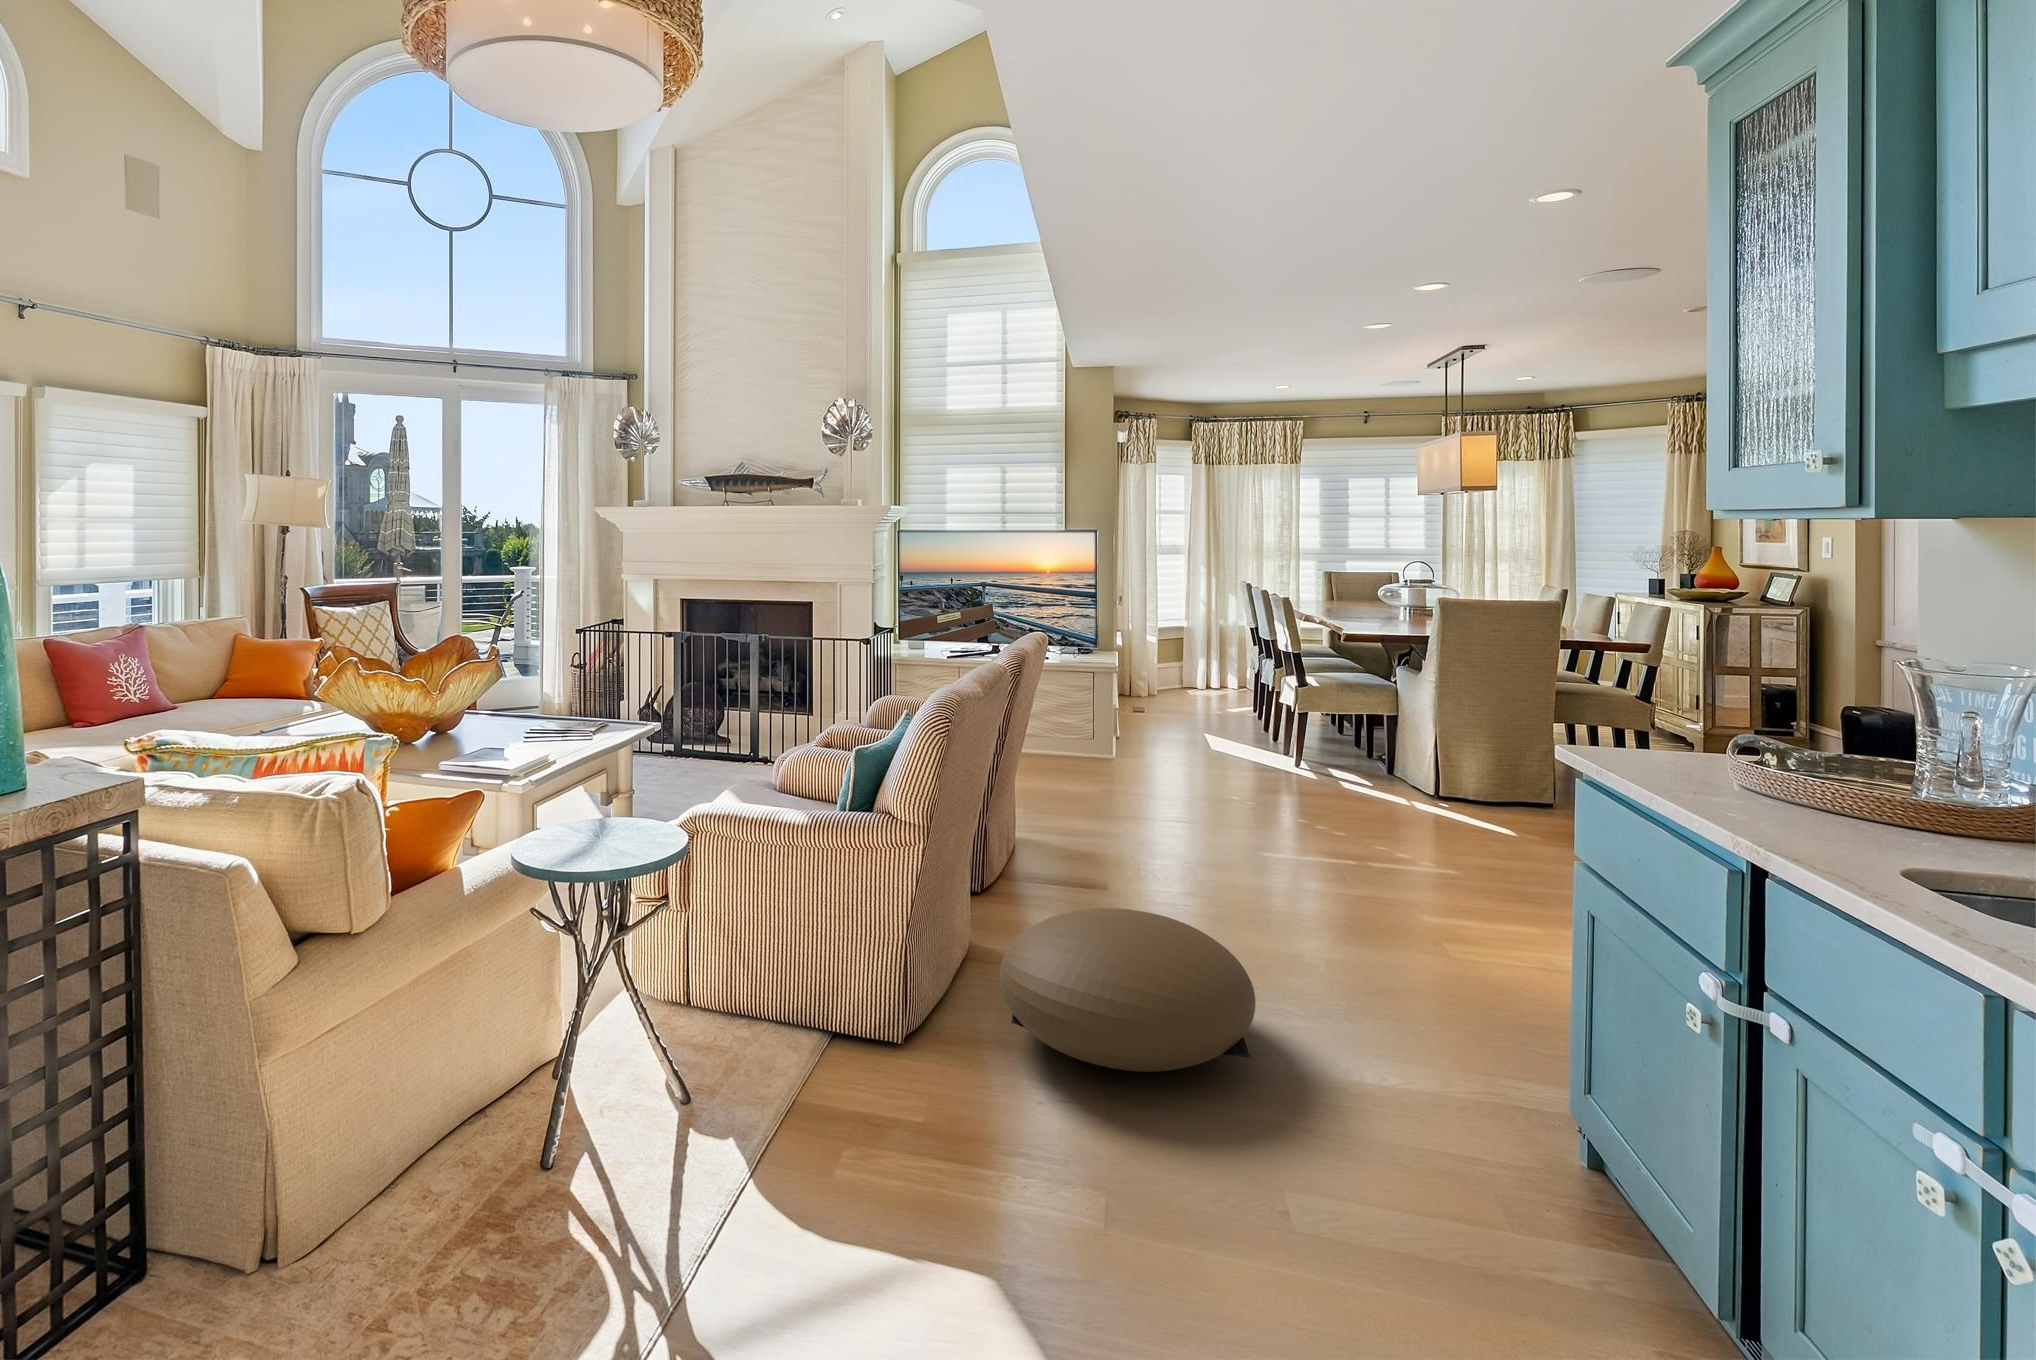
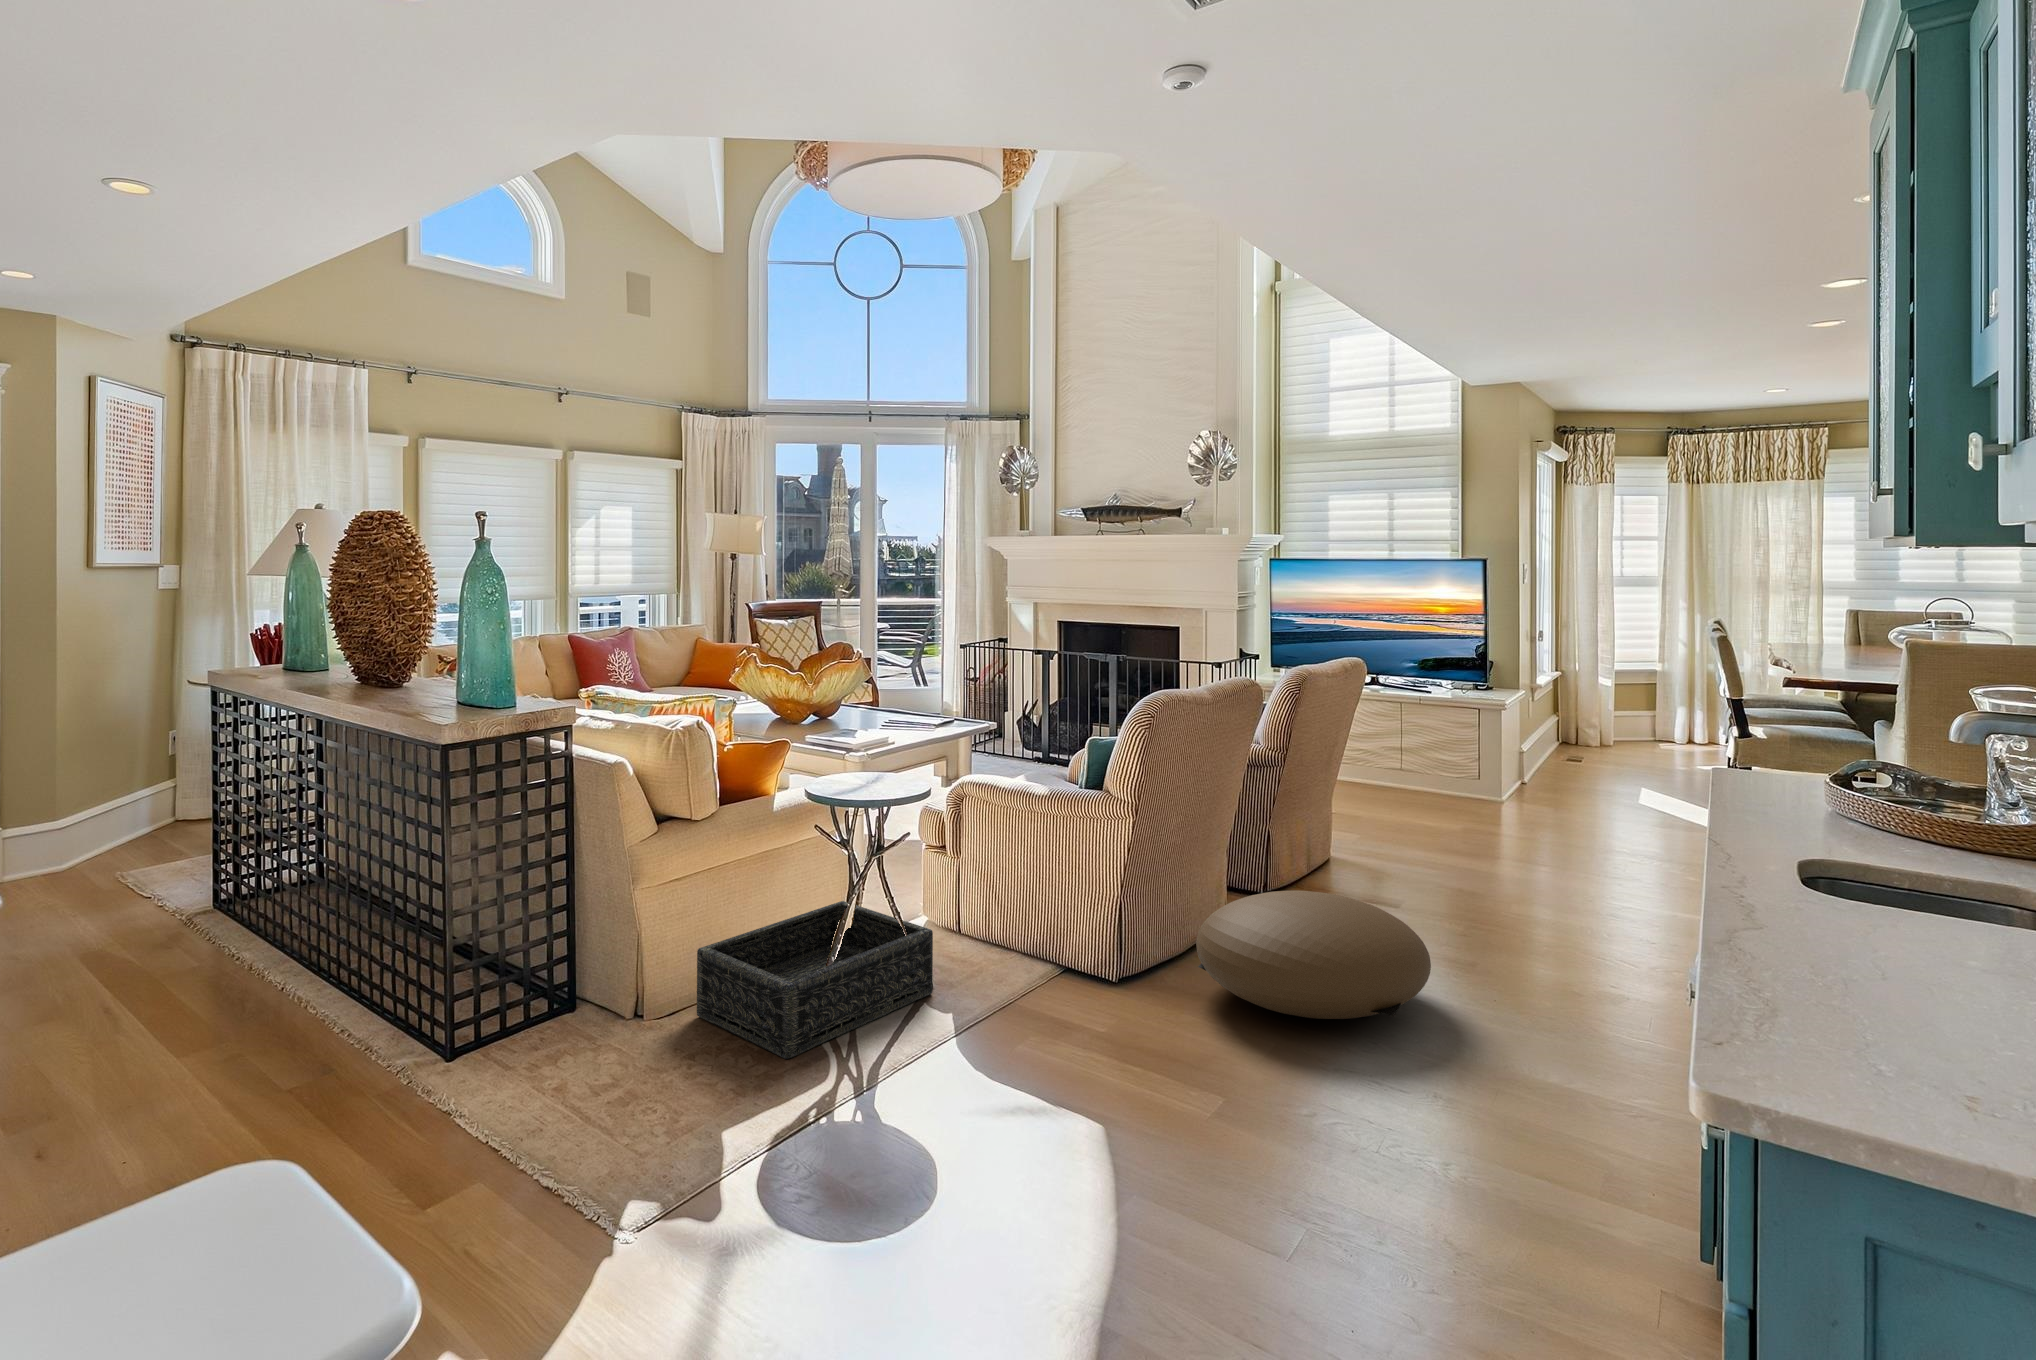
basket: none [370,1003,701,1300] -> present [697,901,933,1059]

